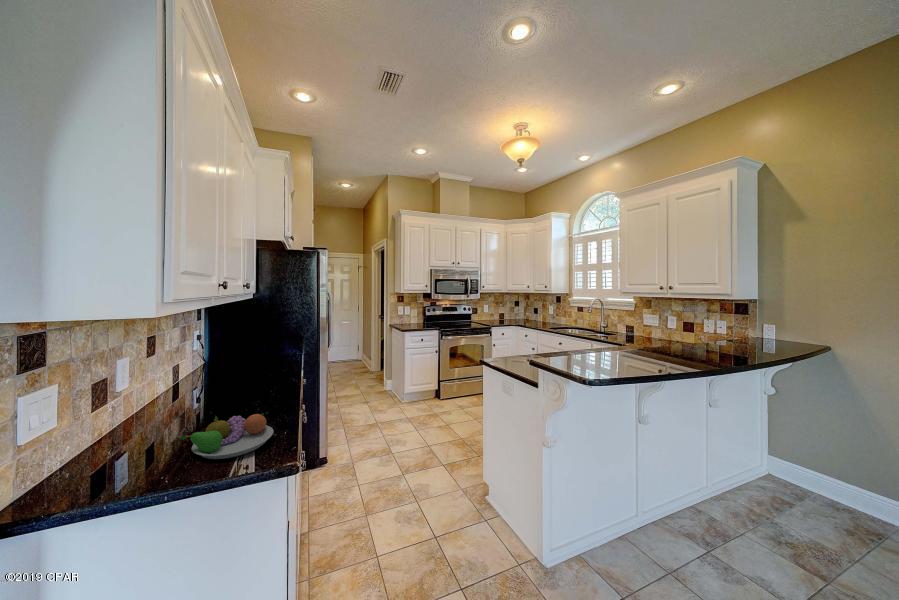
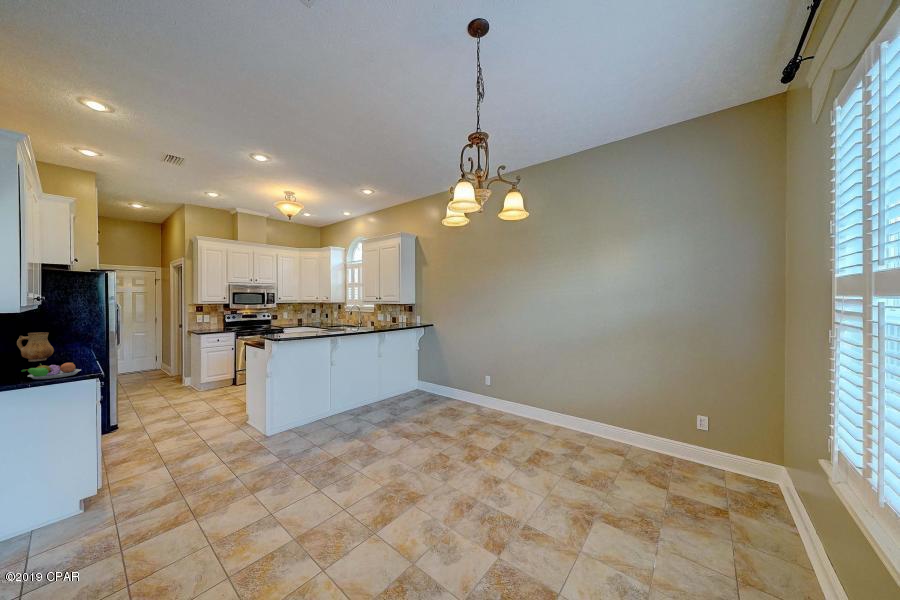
ceramic pitcher: none [230,332,265,372] -> present [17,332,54,362]

